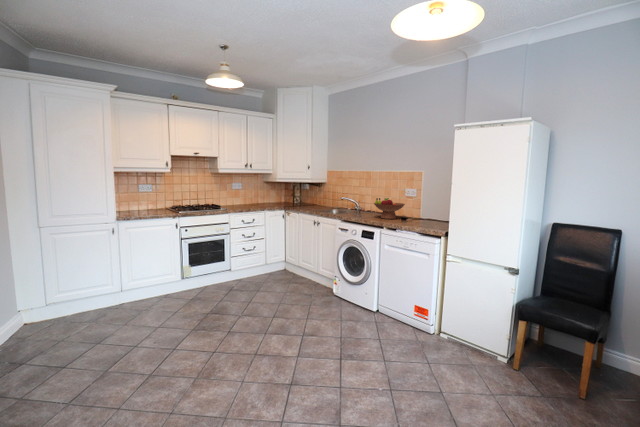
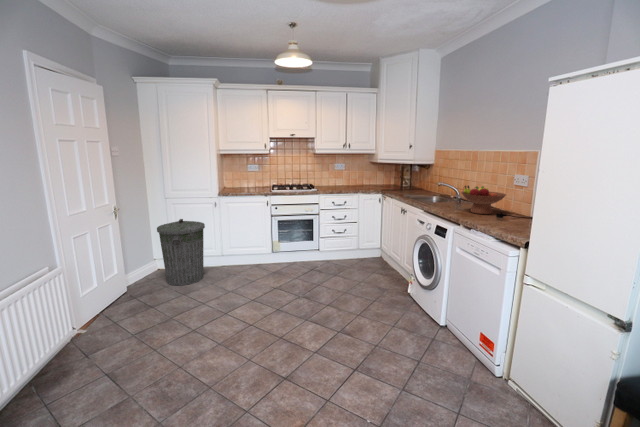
trash can: none [37,251,107,338] -> present [157,219,205,285]

